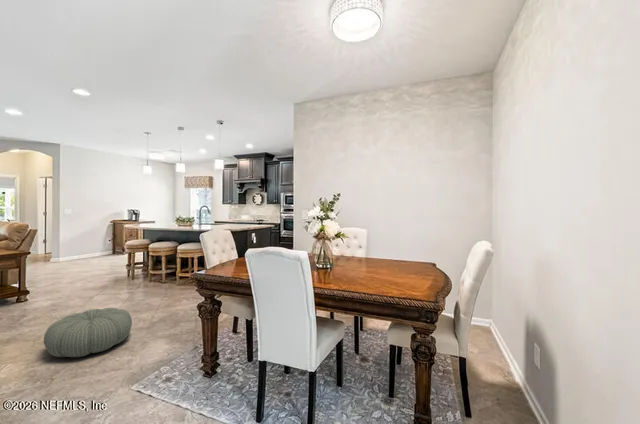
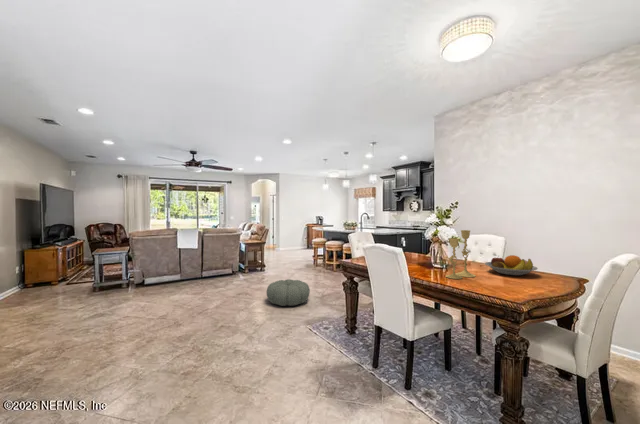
candlestick: none [340,223,366,281] -> present [446,230,475,279]
fruit bowl: none [366,247,412,268] -> present [485,255,538,275]

